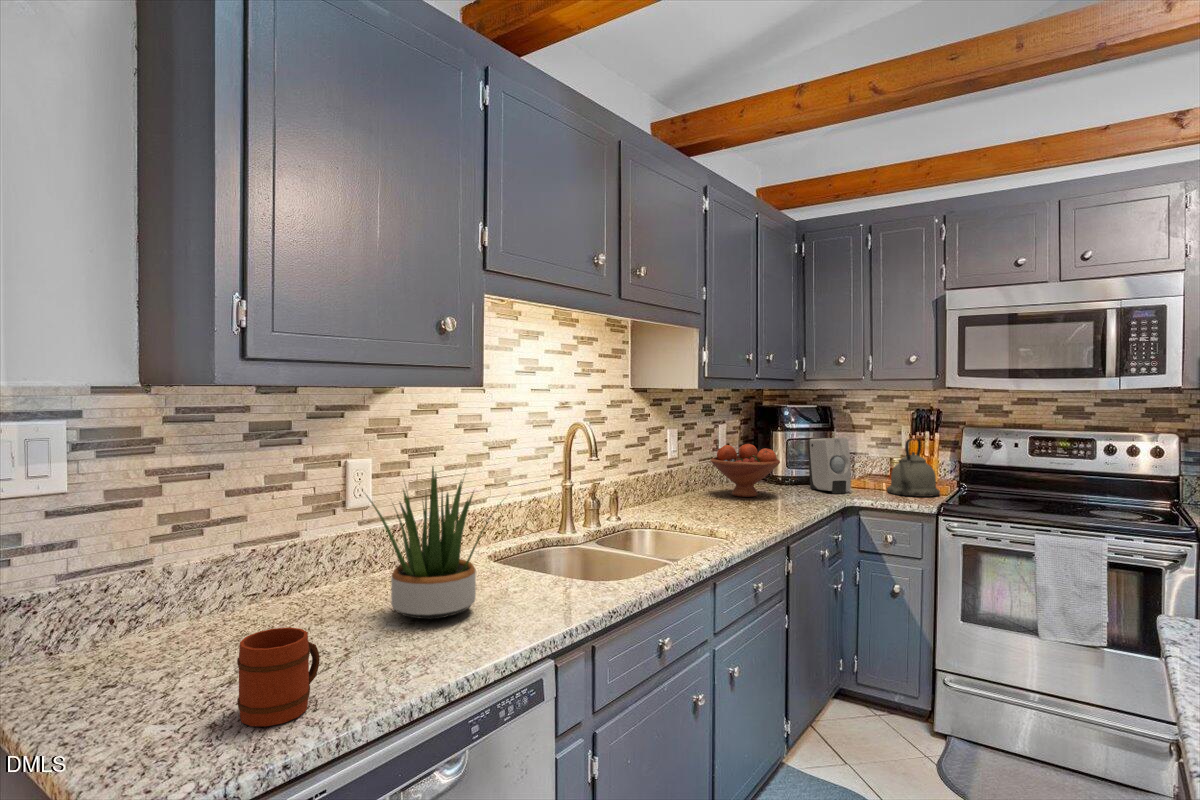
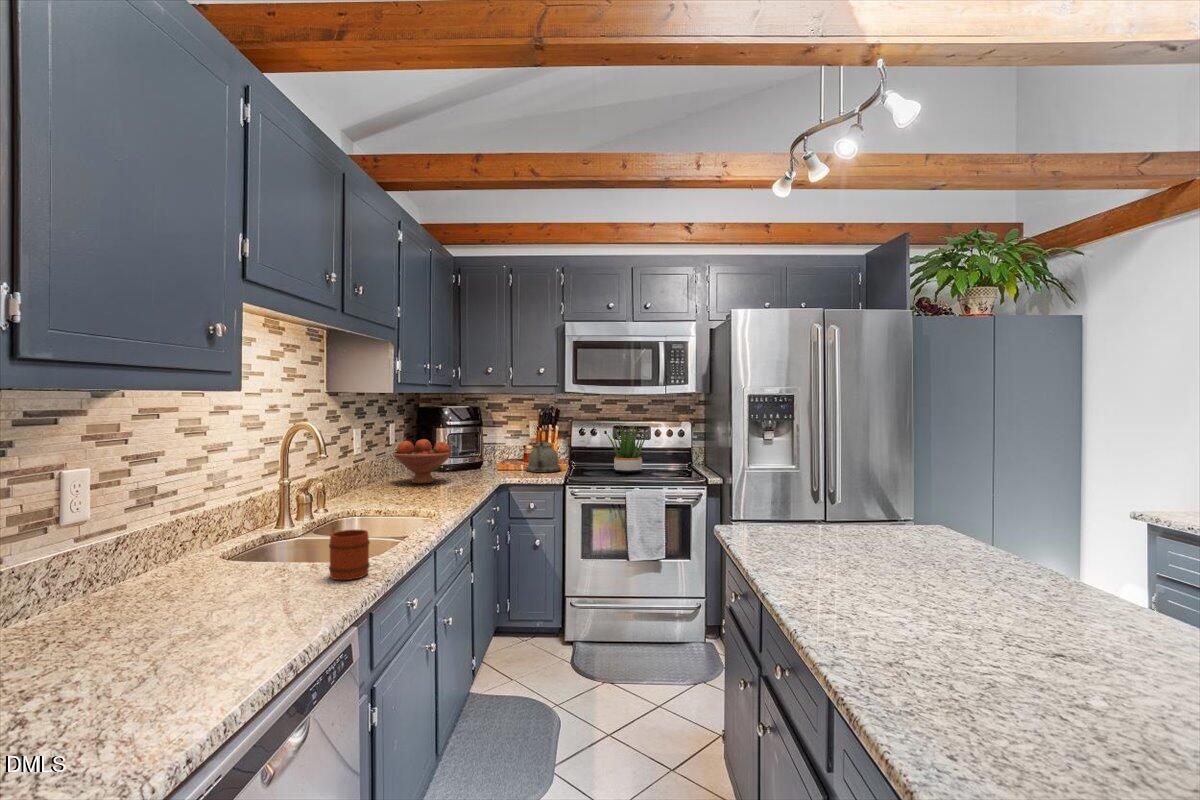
soap dispenser: present [808,438,851,493] -> none [468,431,502,475]
potted plant: present [365,467,498,619] -> present [607,426,650,474]
mug: present [237,627,320,726] -> present [329,530,370,580]

